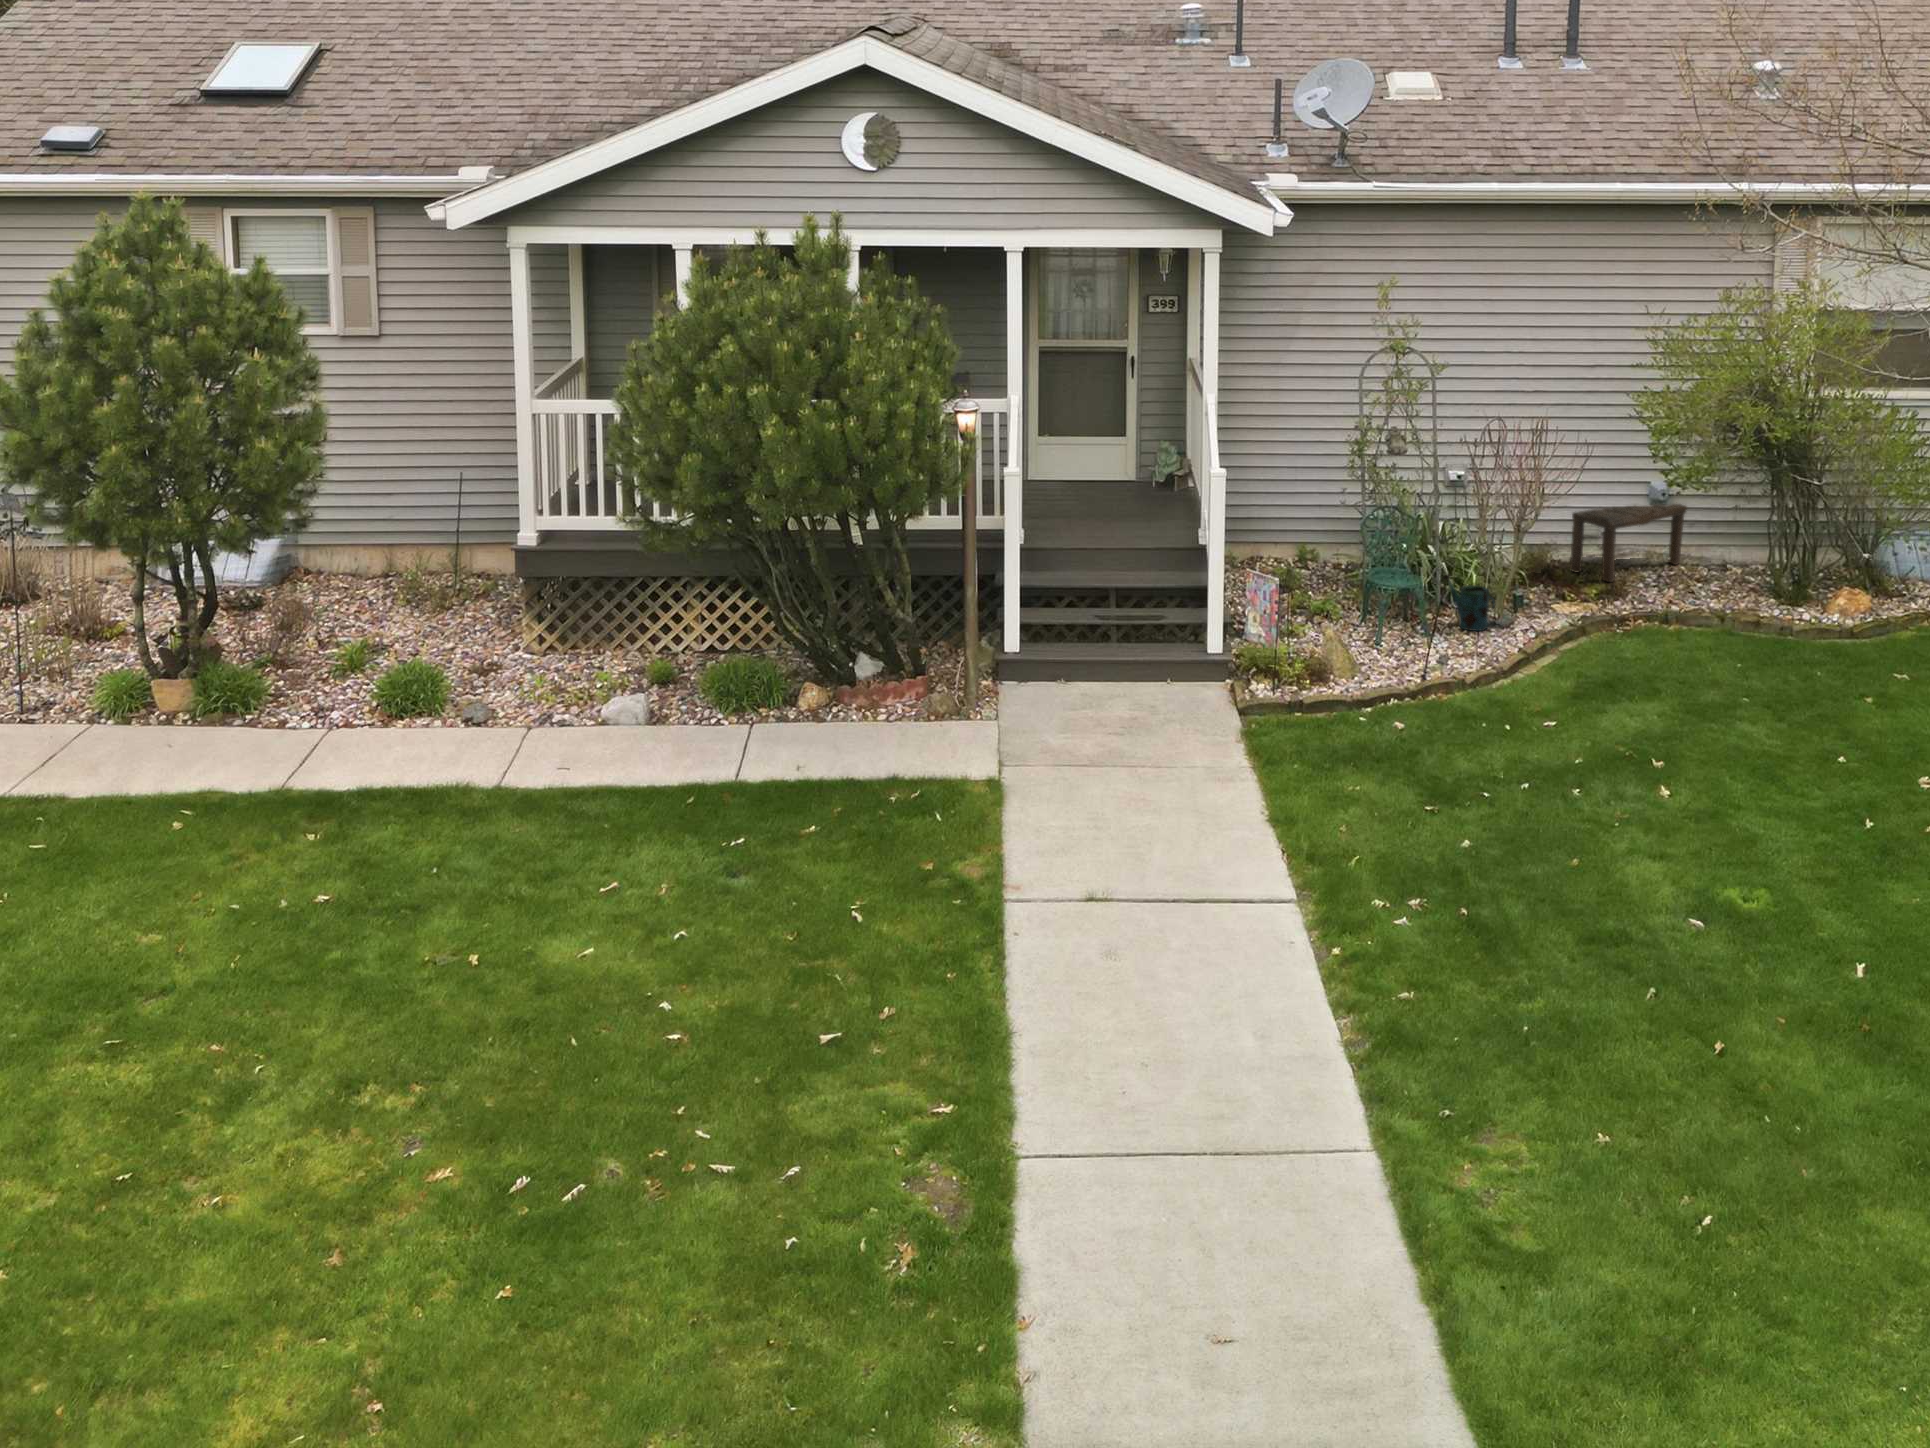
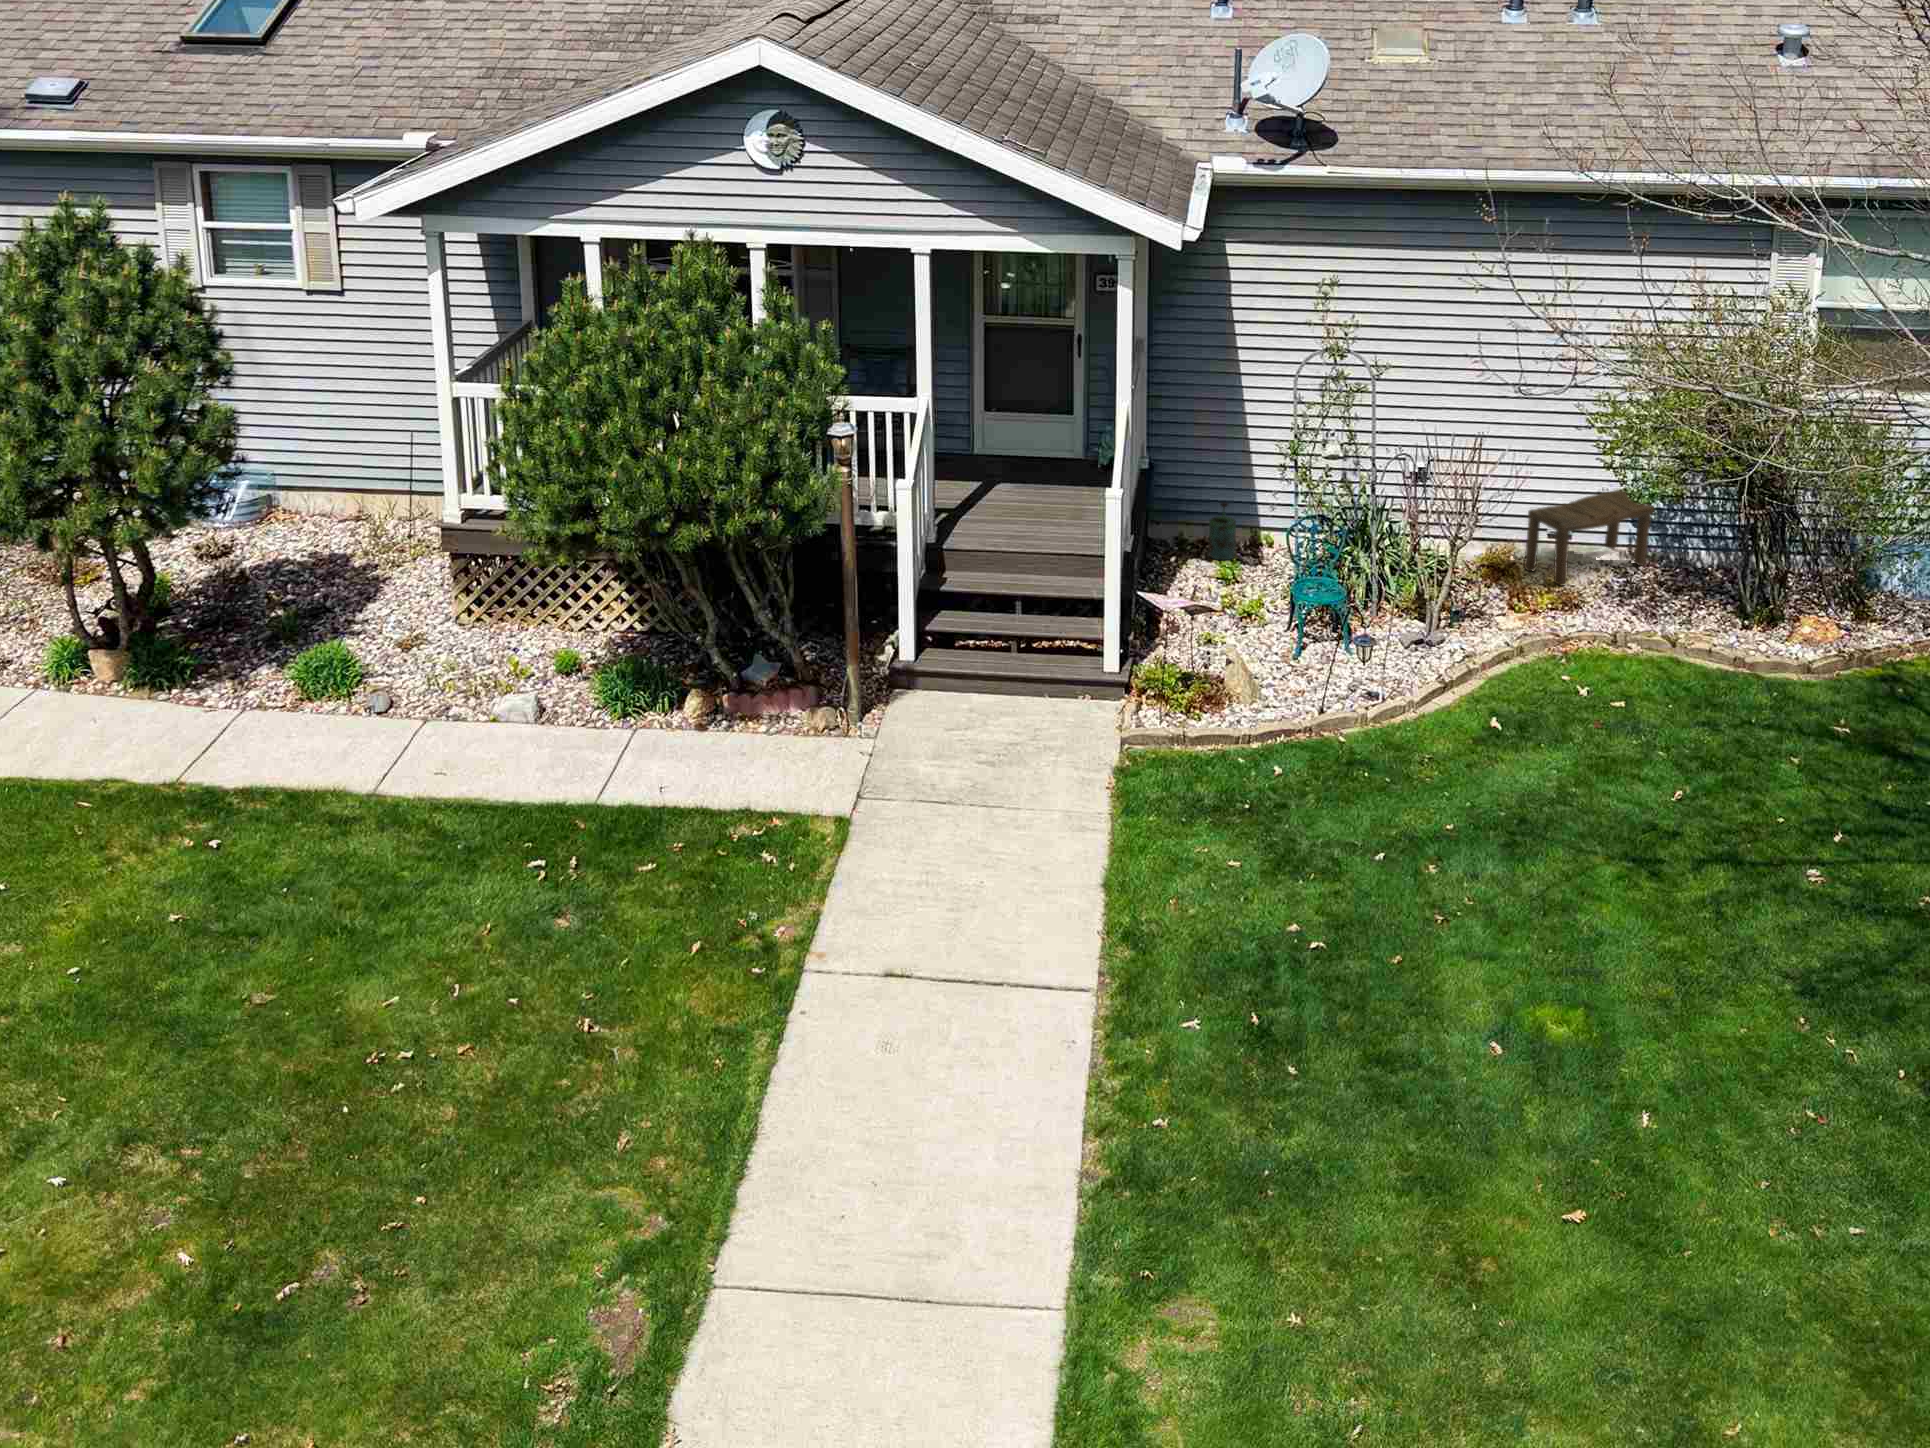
watering can: present [1443,574,1495,631] -> present [1208,502,1236,560]

